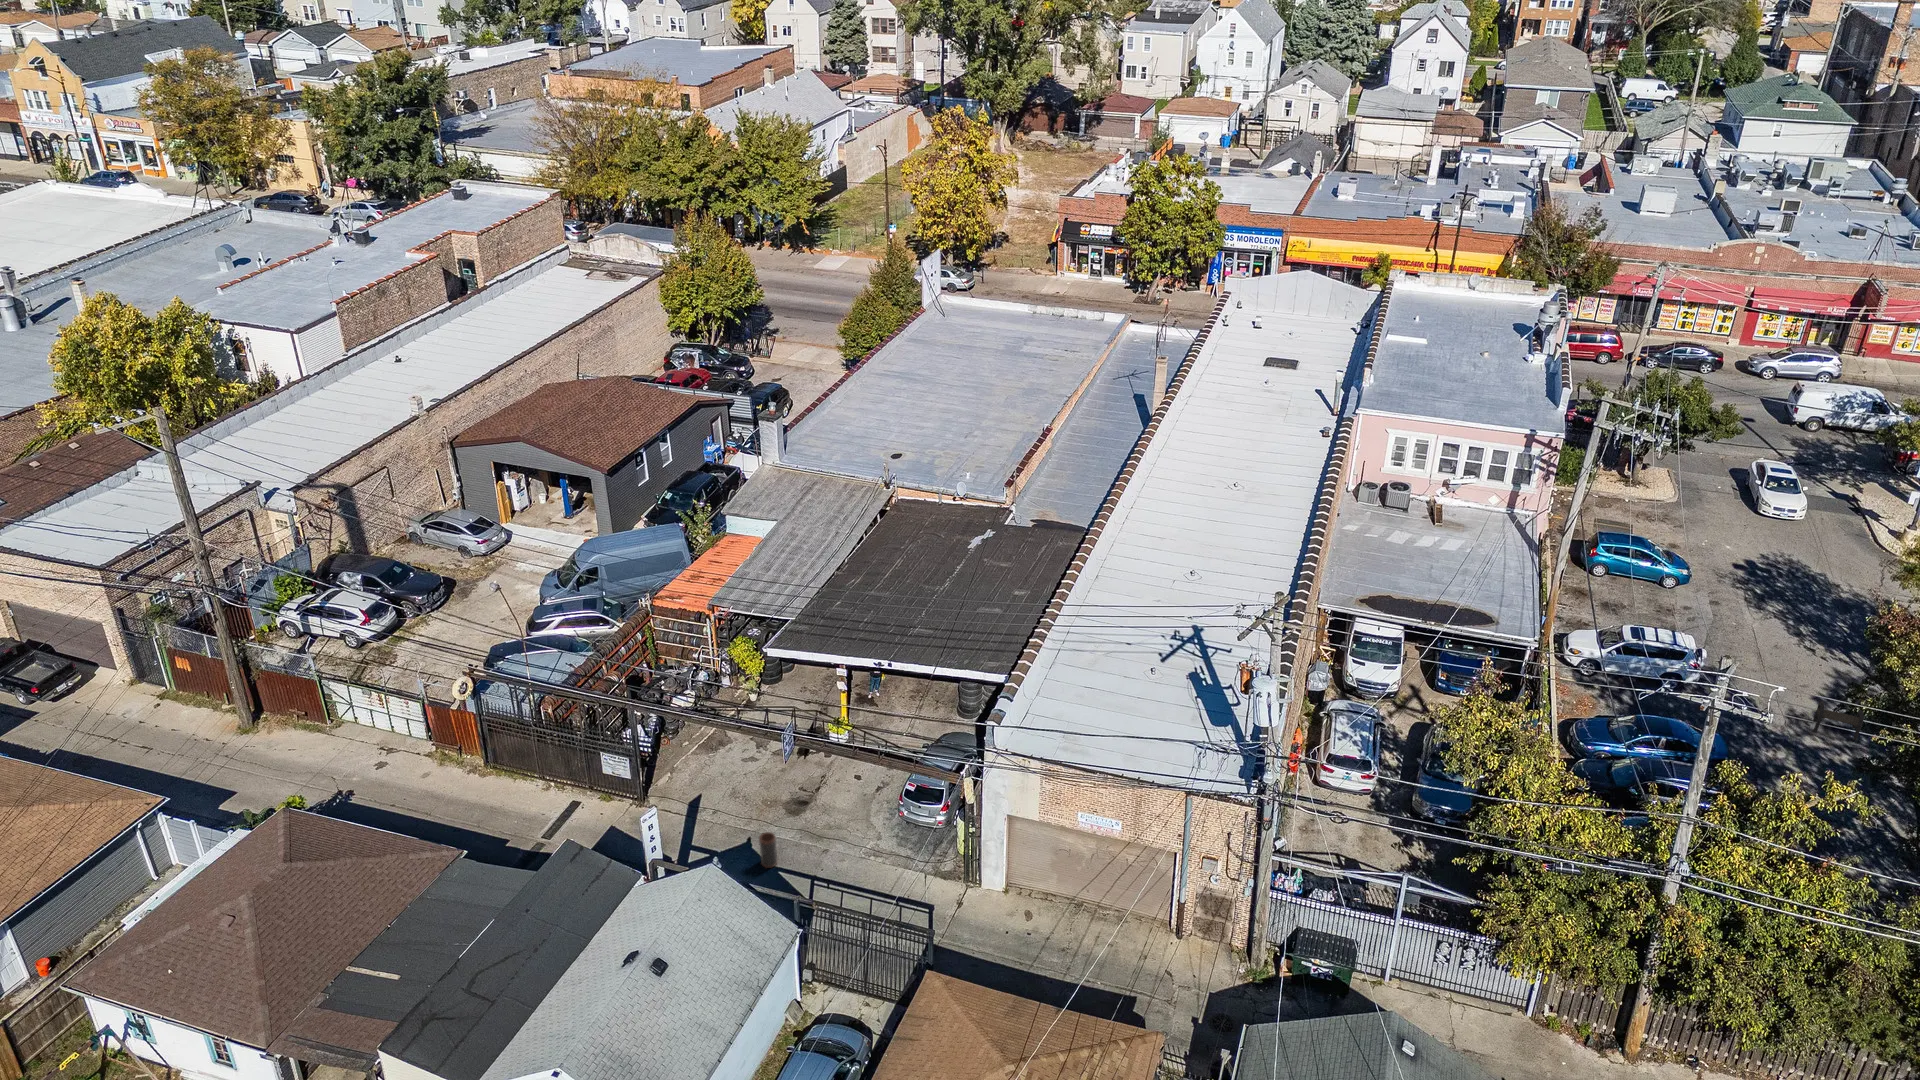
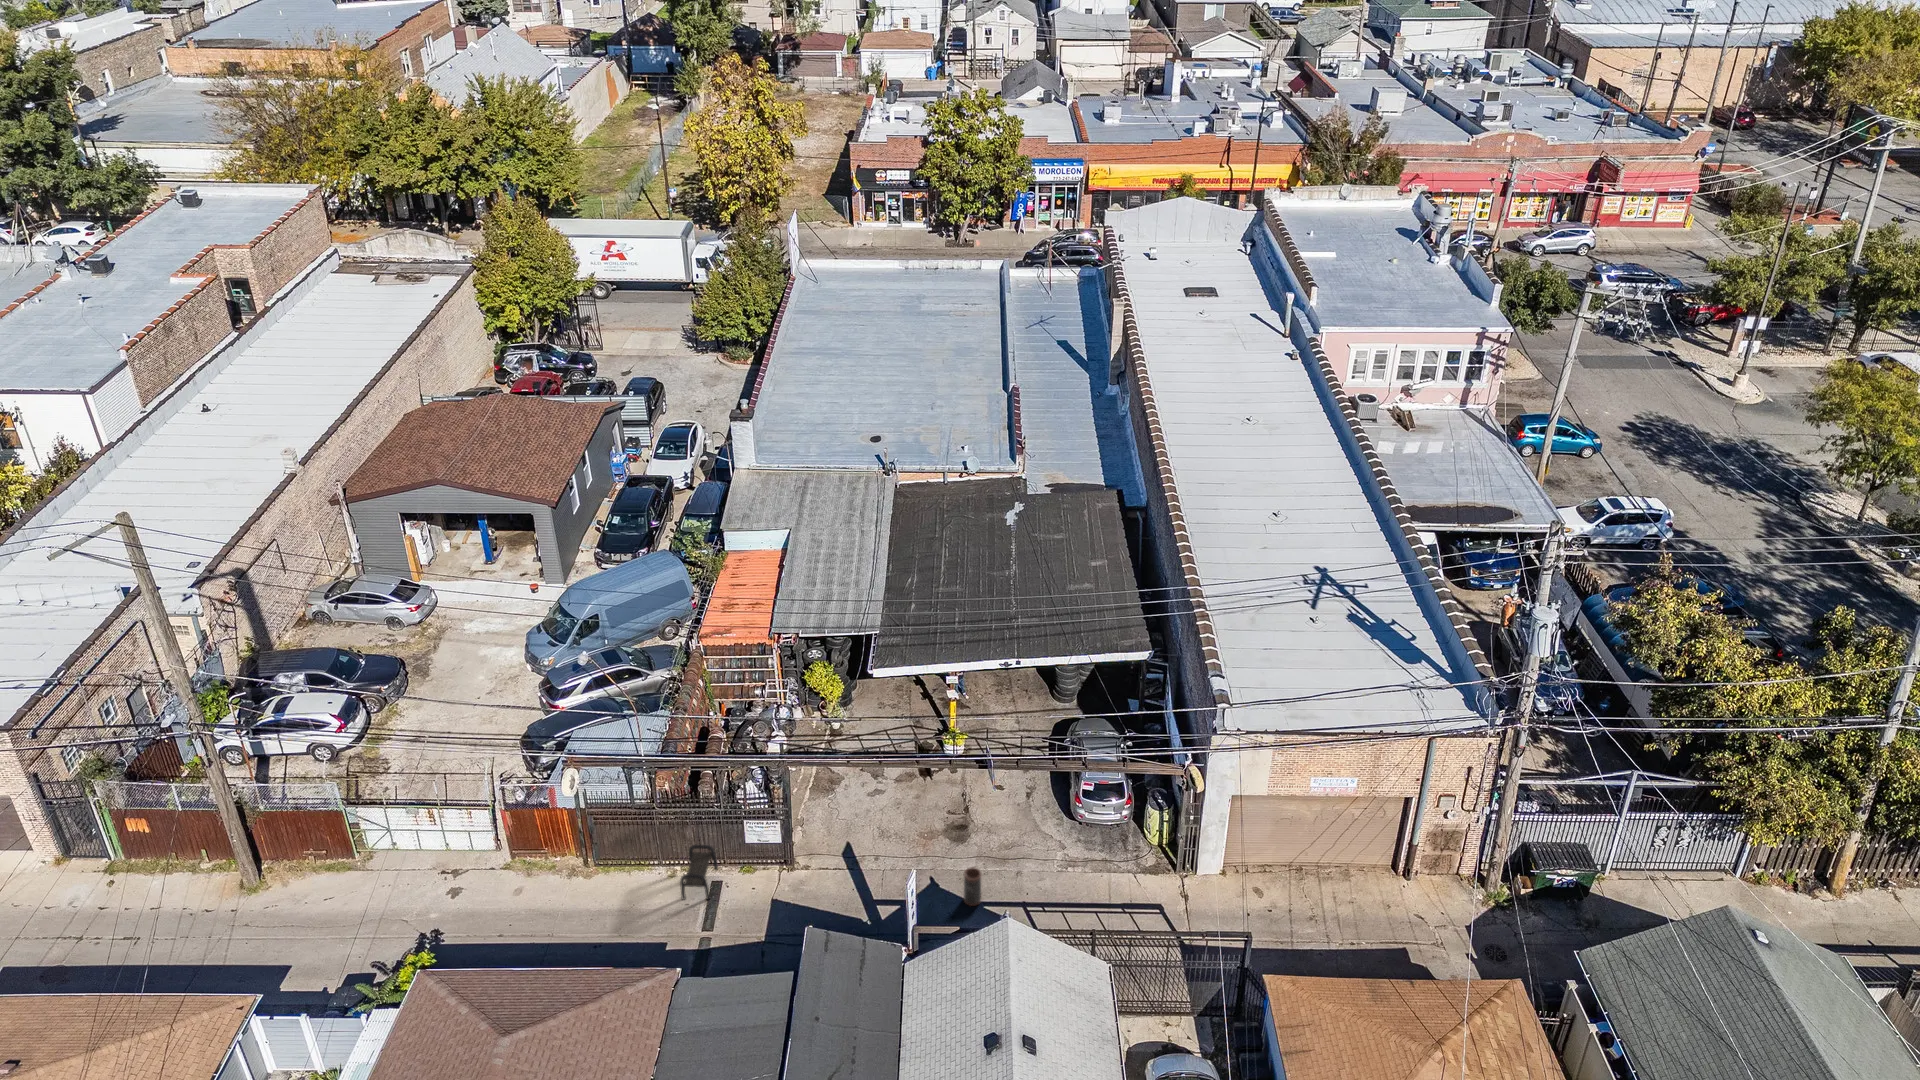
bench: present [1813,701,1864,741] -> present [680,844,718,900]

